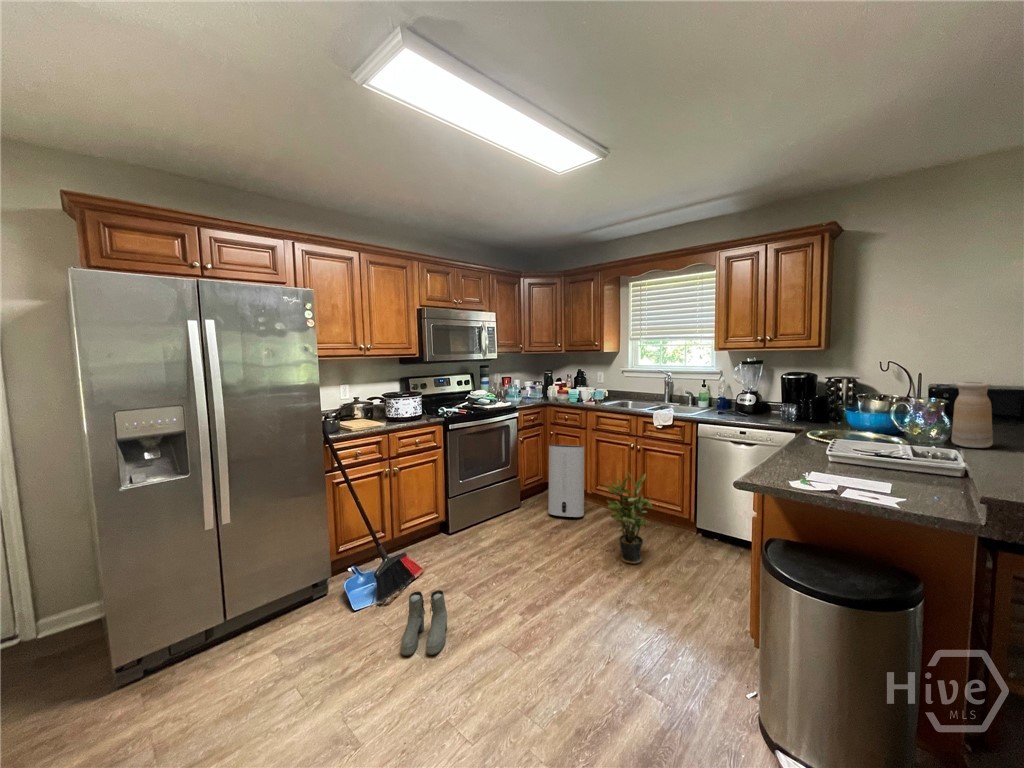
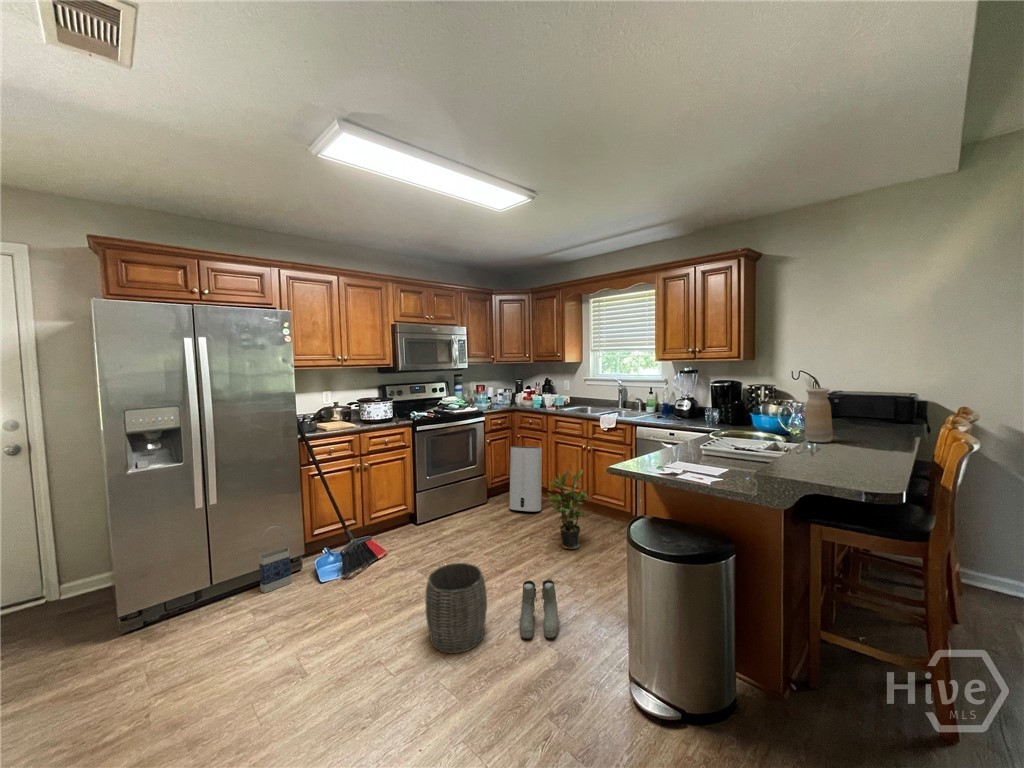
bag: none [281,546,318,626] -> present [259,526,291,593]
boots: present [401,590,447,656] -> present [520,580,558,639]
woven basket: none [497,593,571,710] -> present [425,563,487,654]

